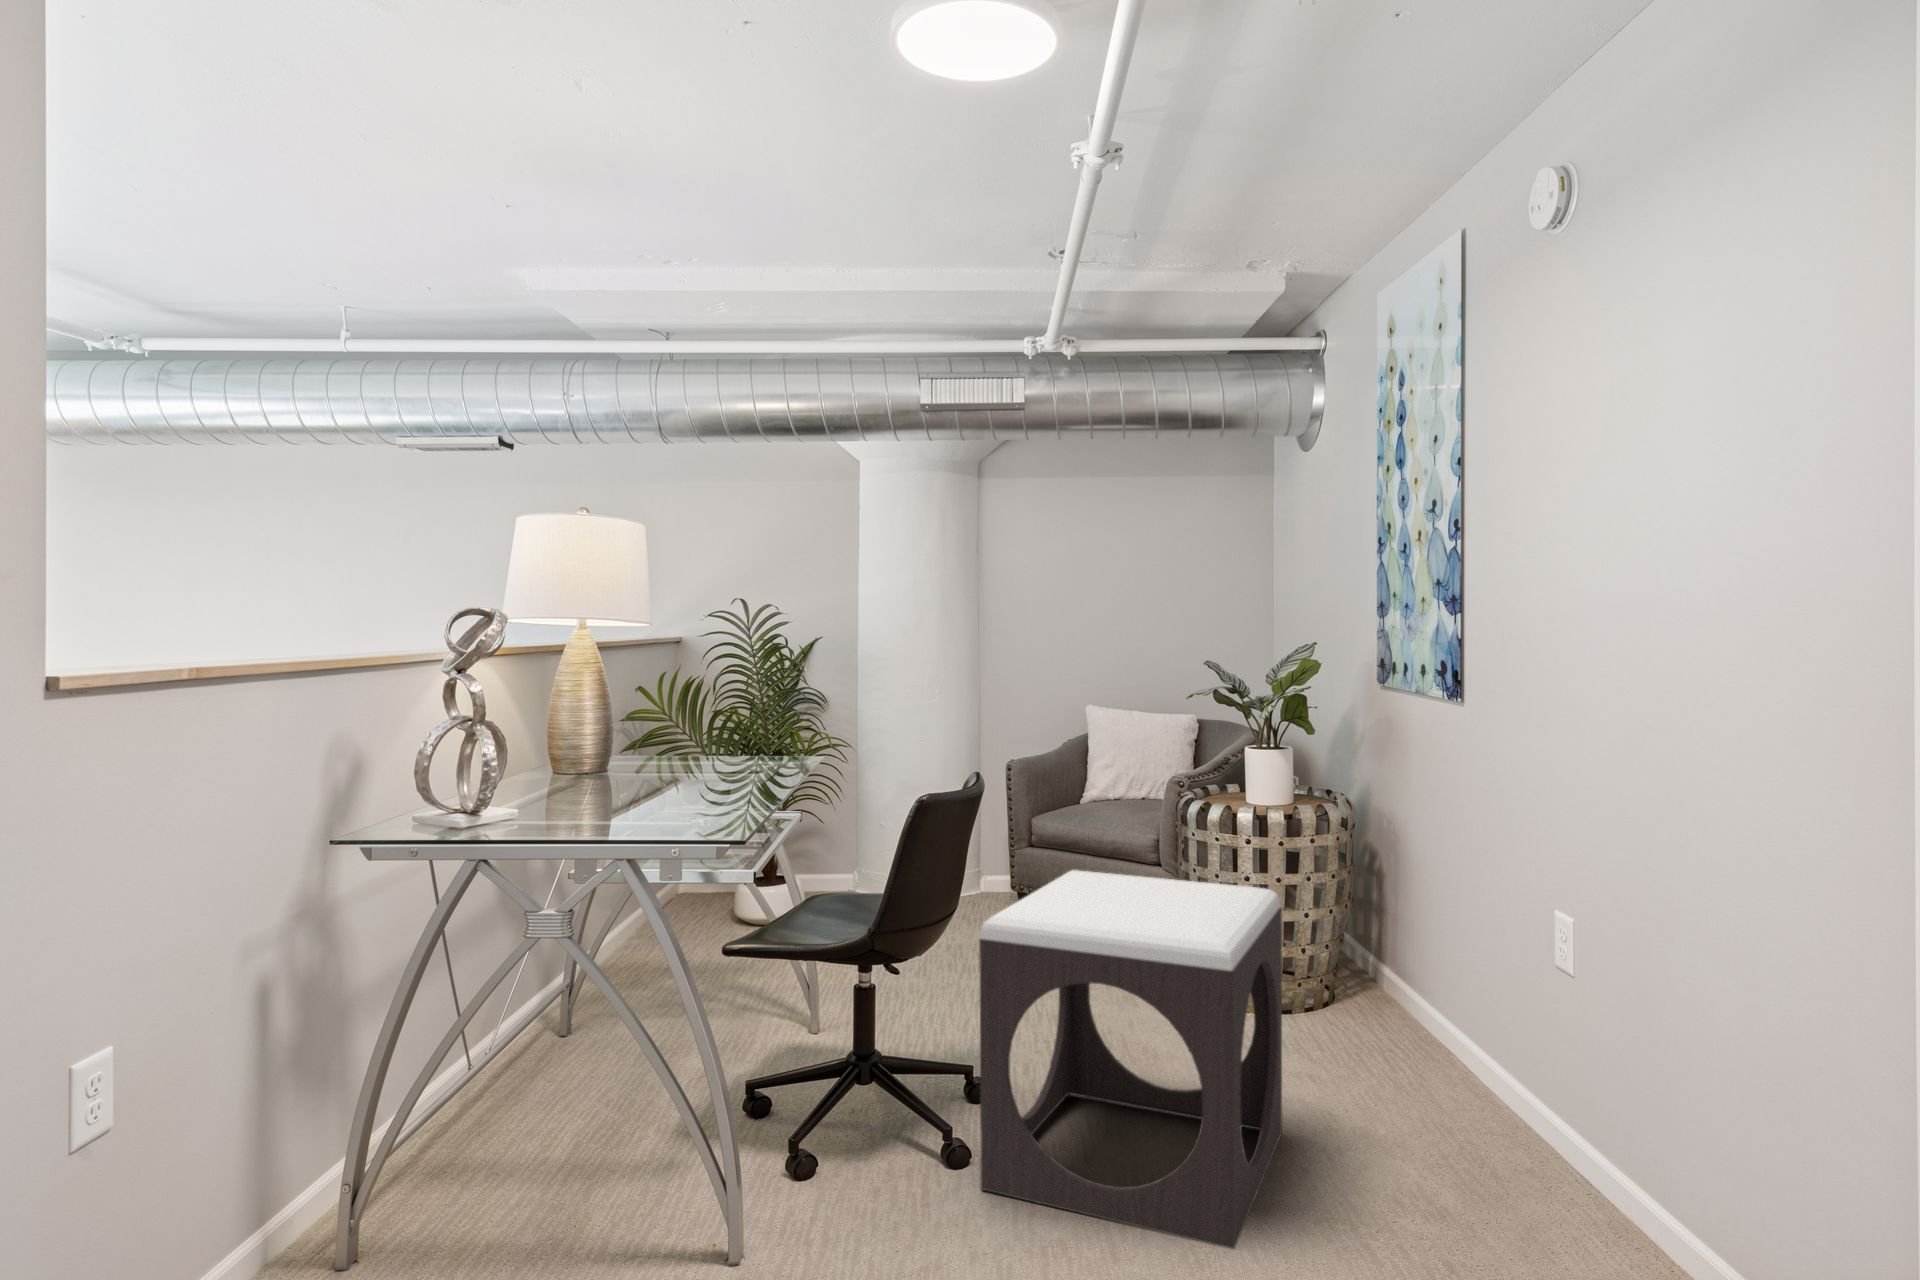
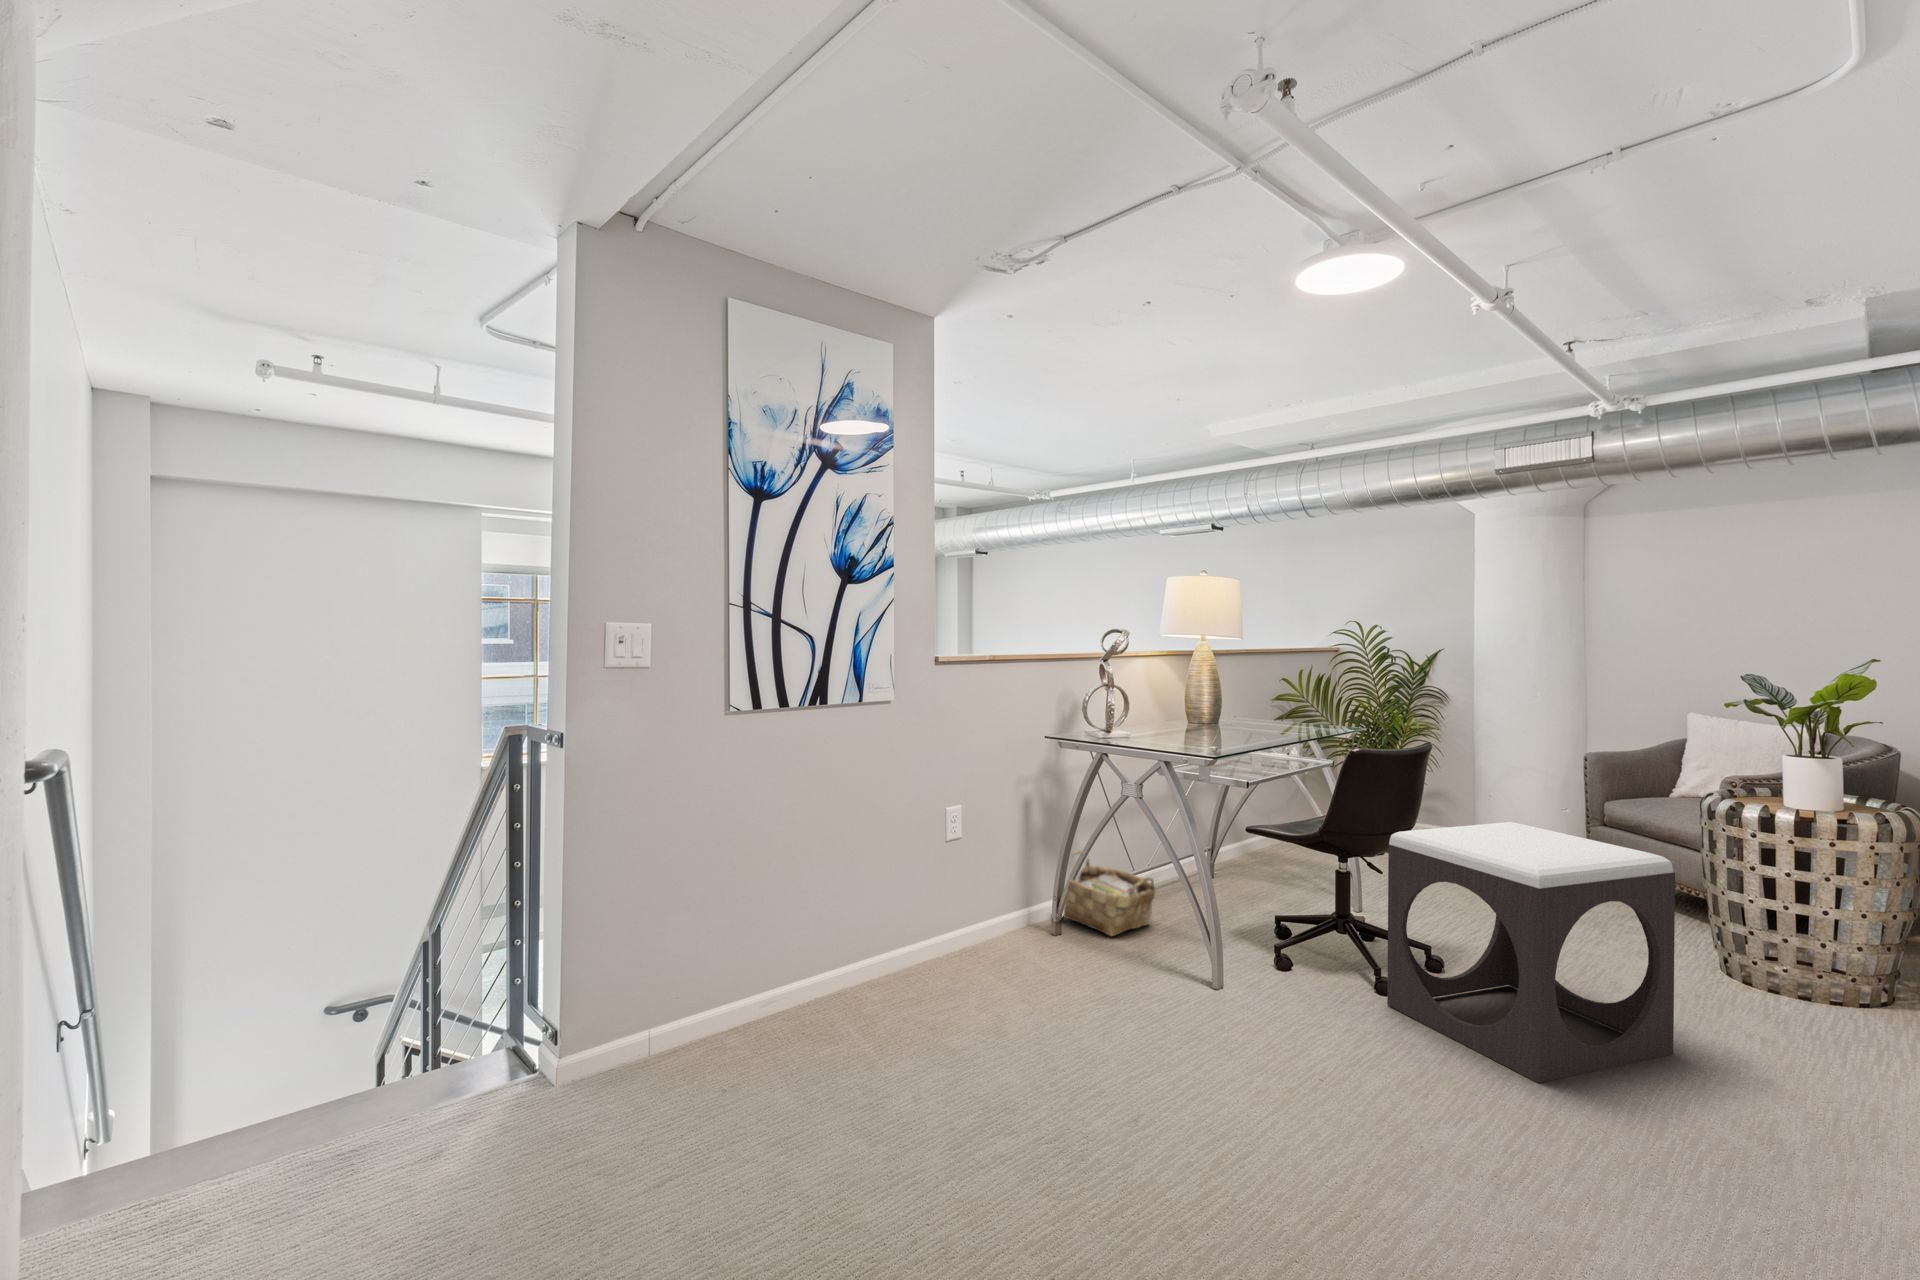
woven basket: none [333,1060,549,1226] -> present [1064,850,1155,936]

